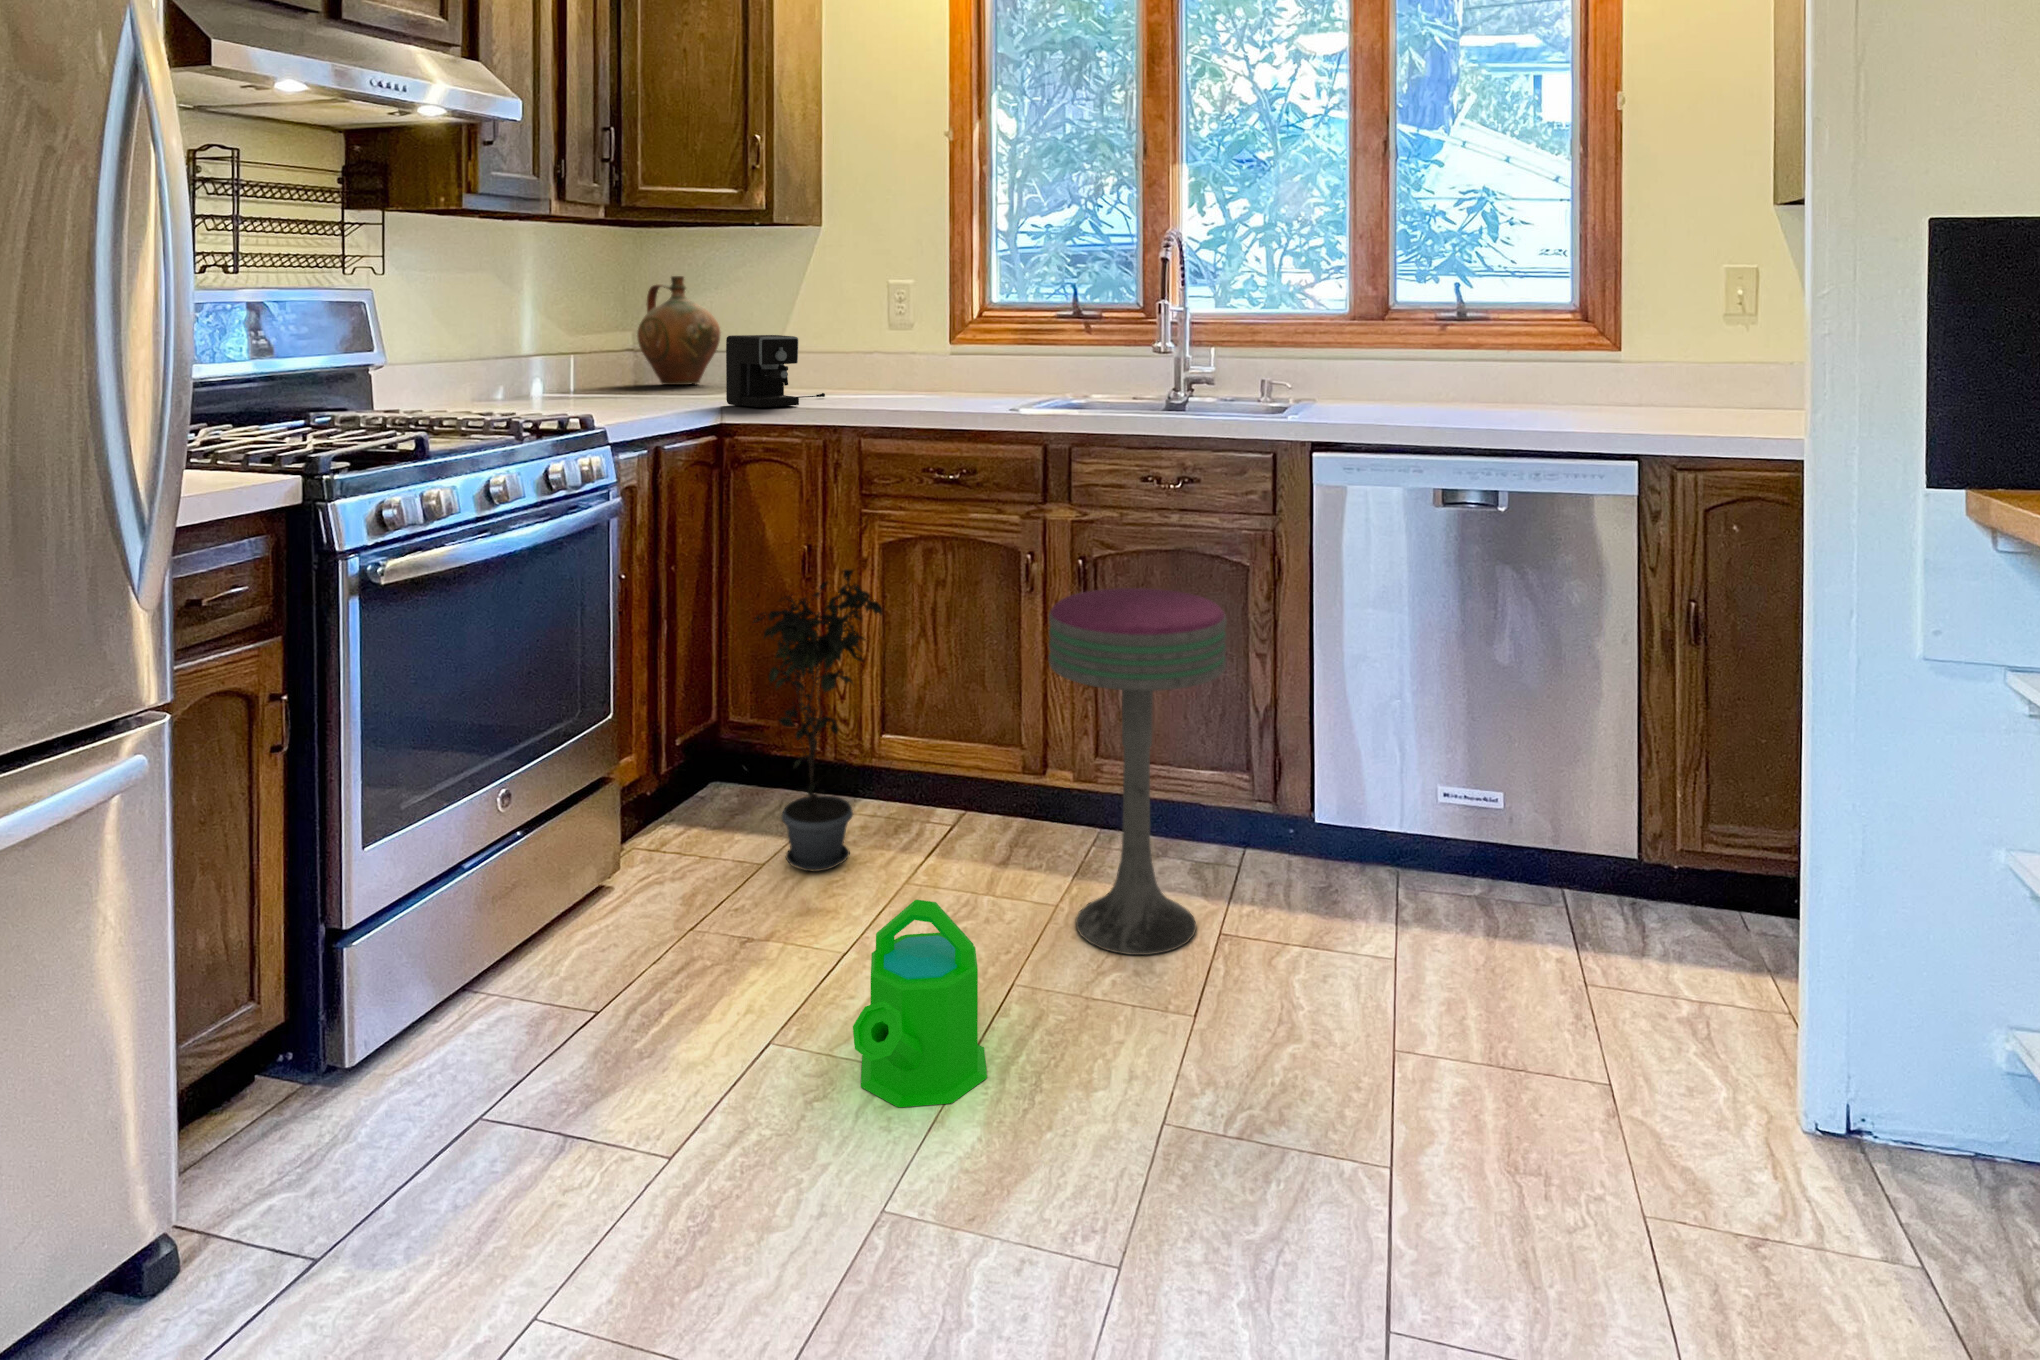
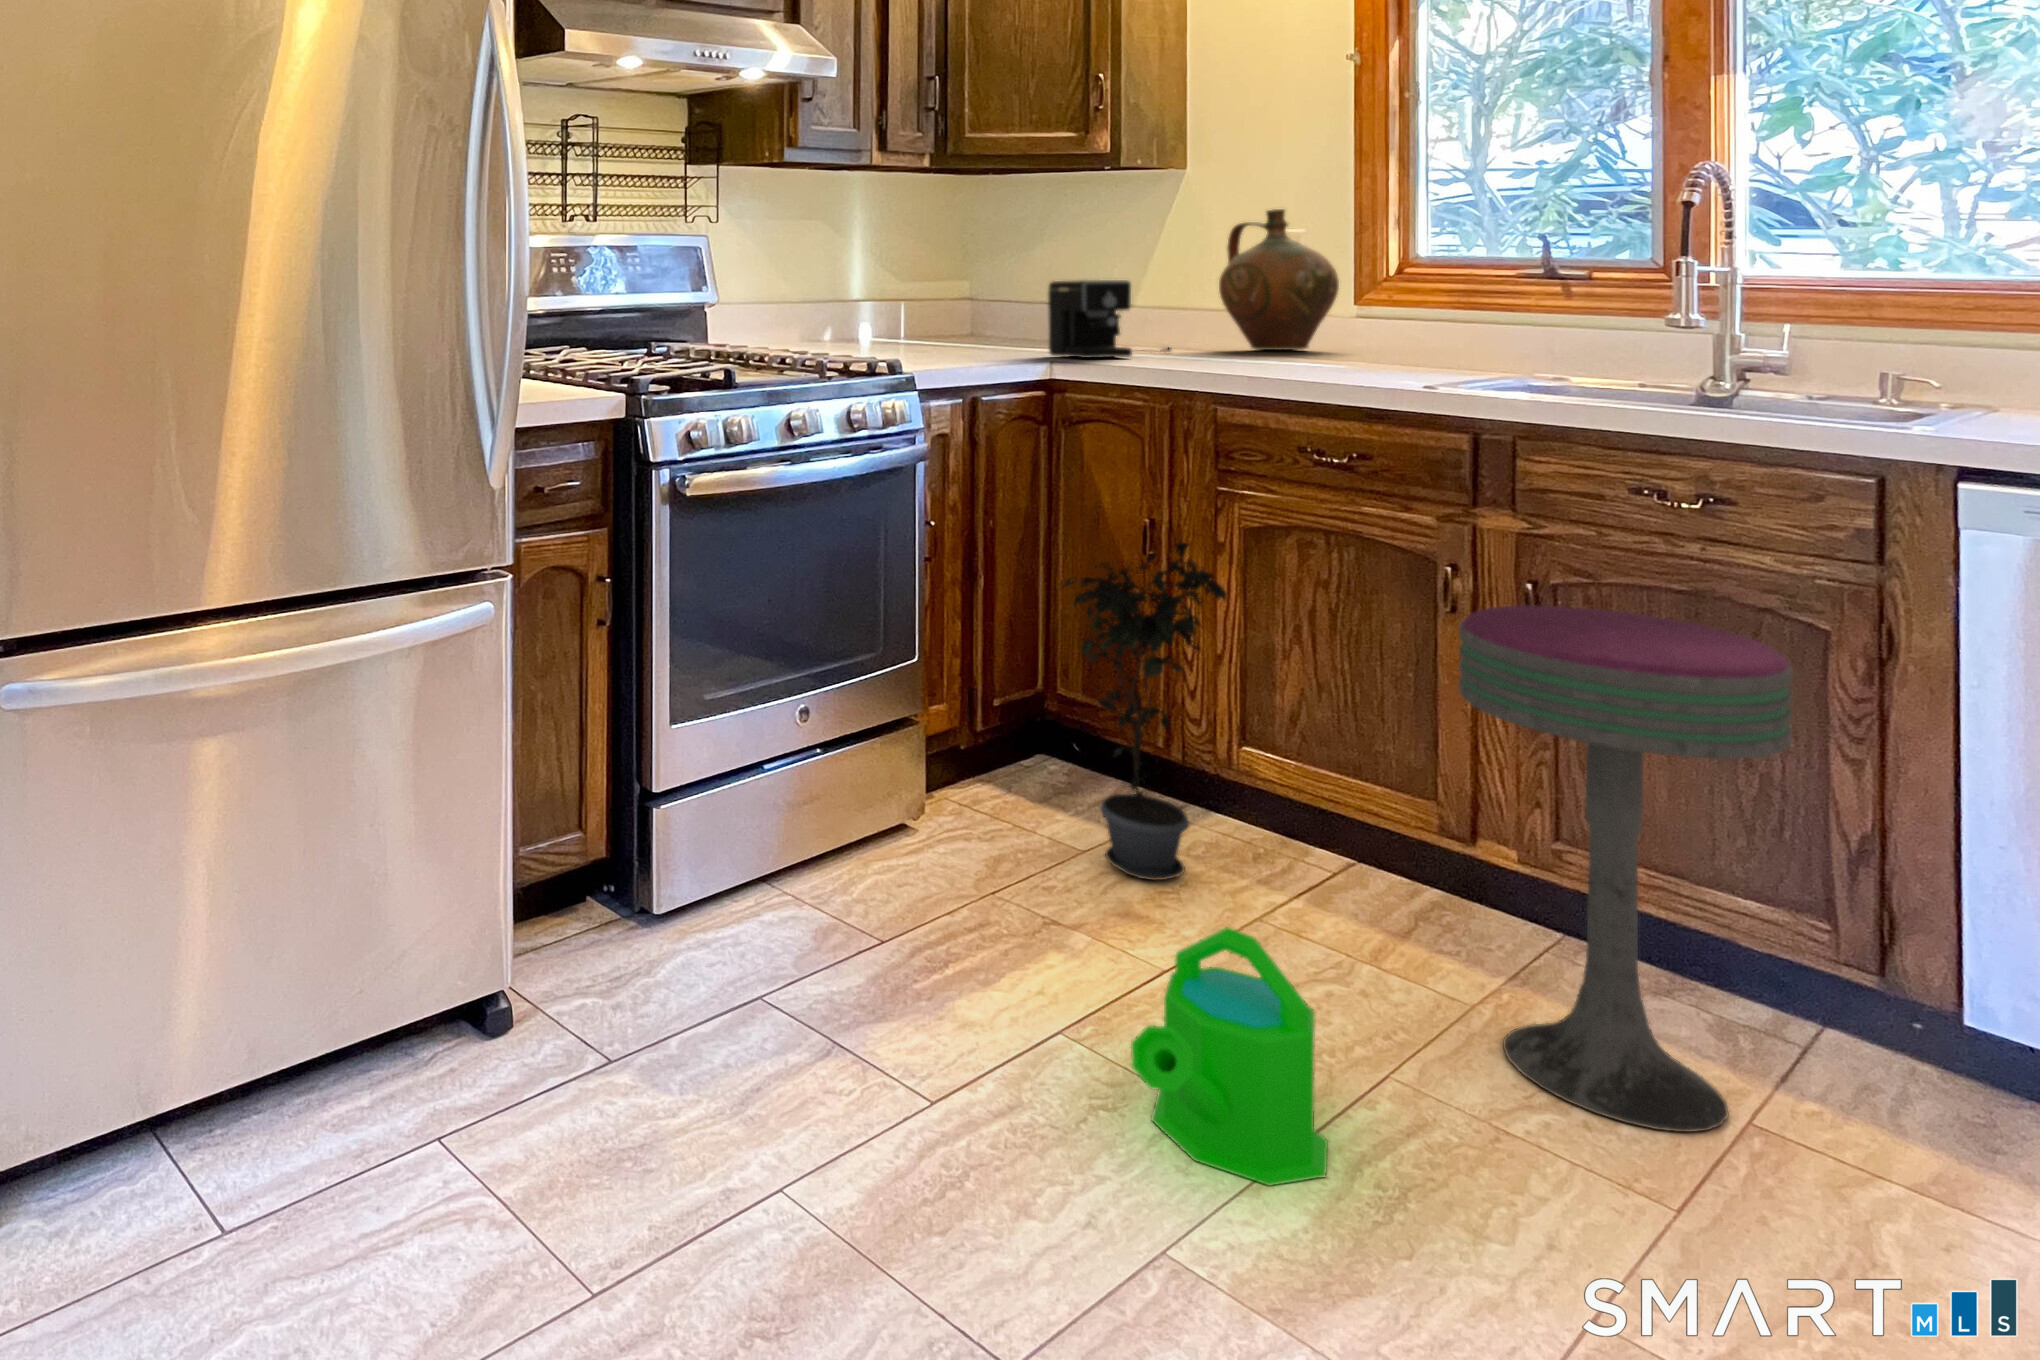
ceramic jug: present [637,276,720,385] -> present [1219,209,1339,350]

